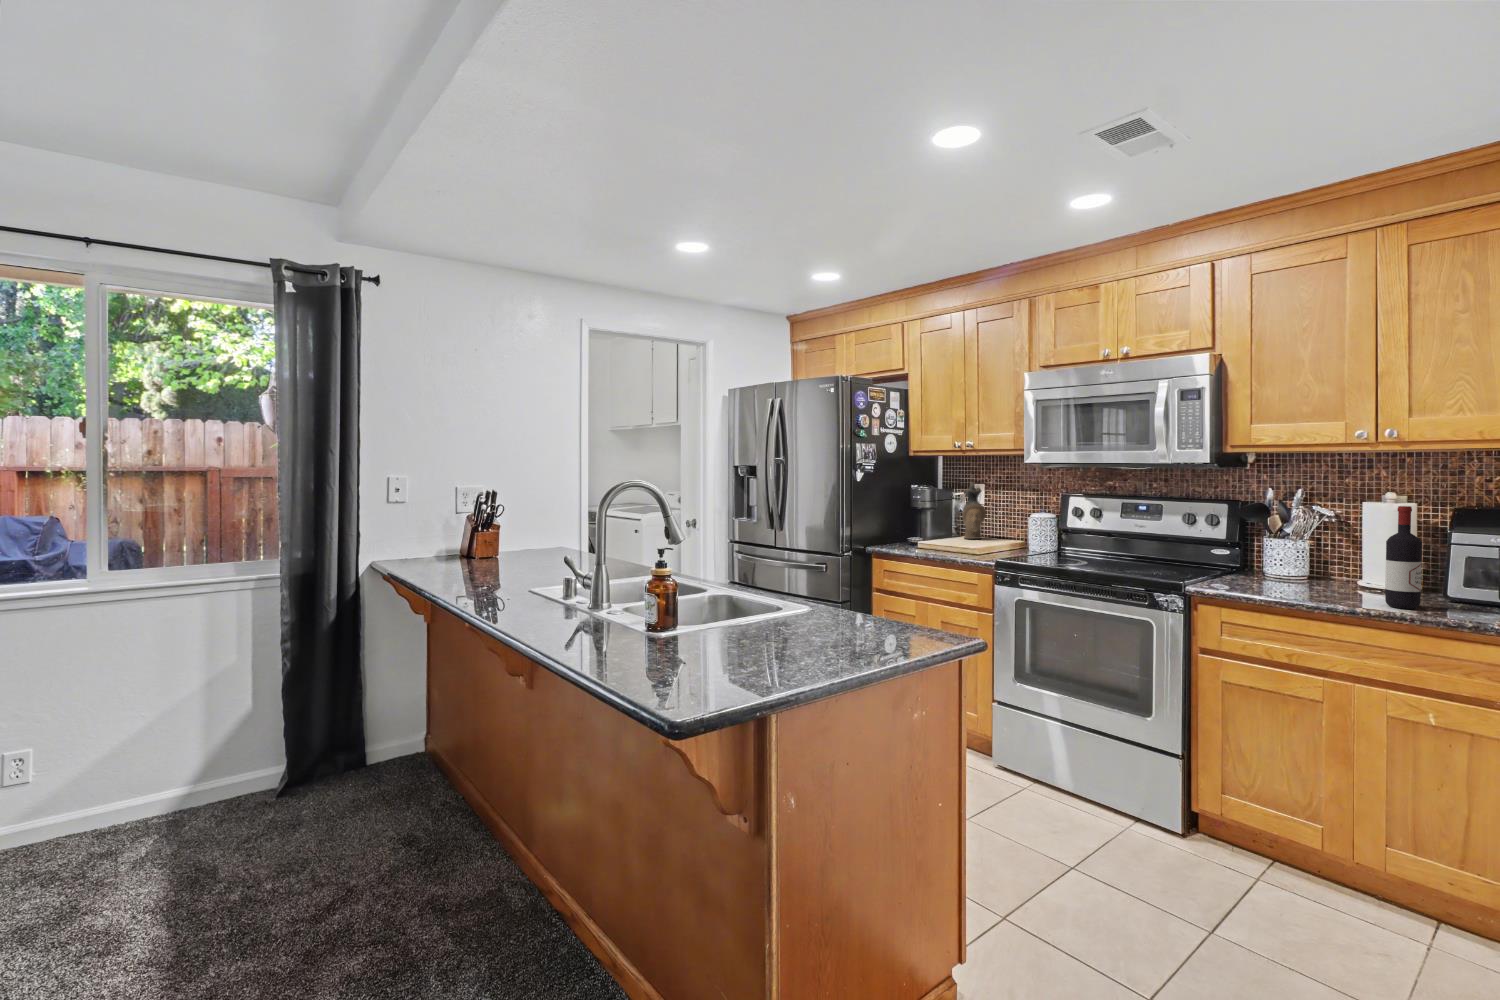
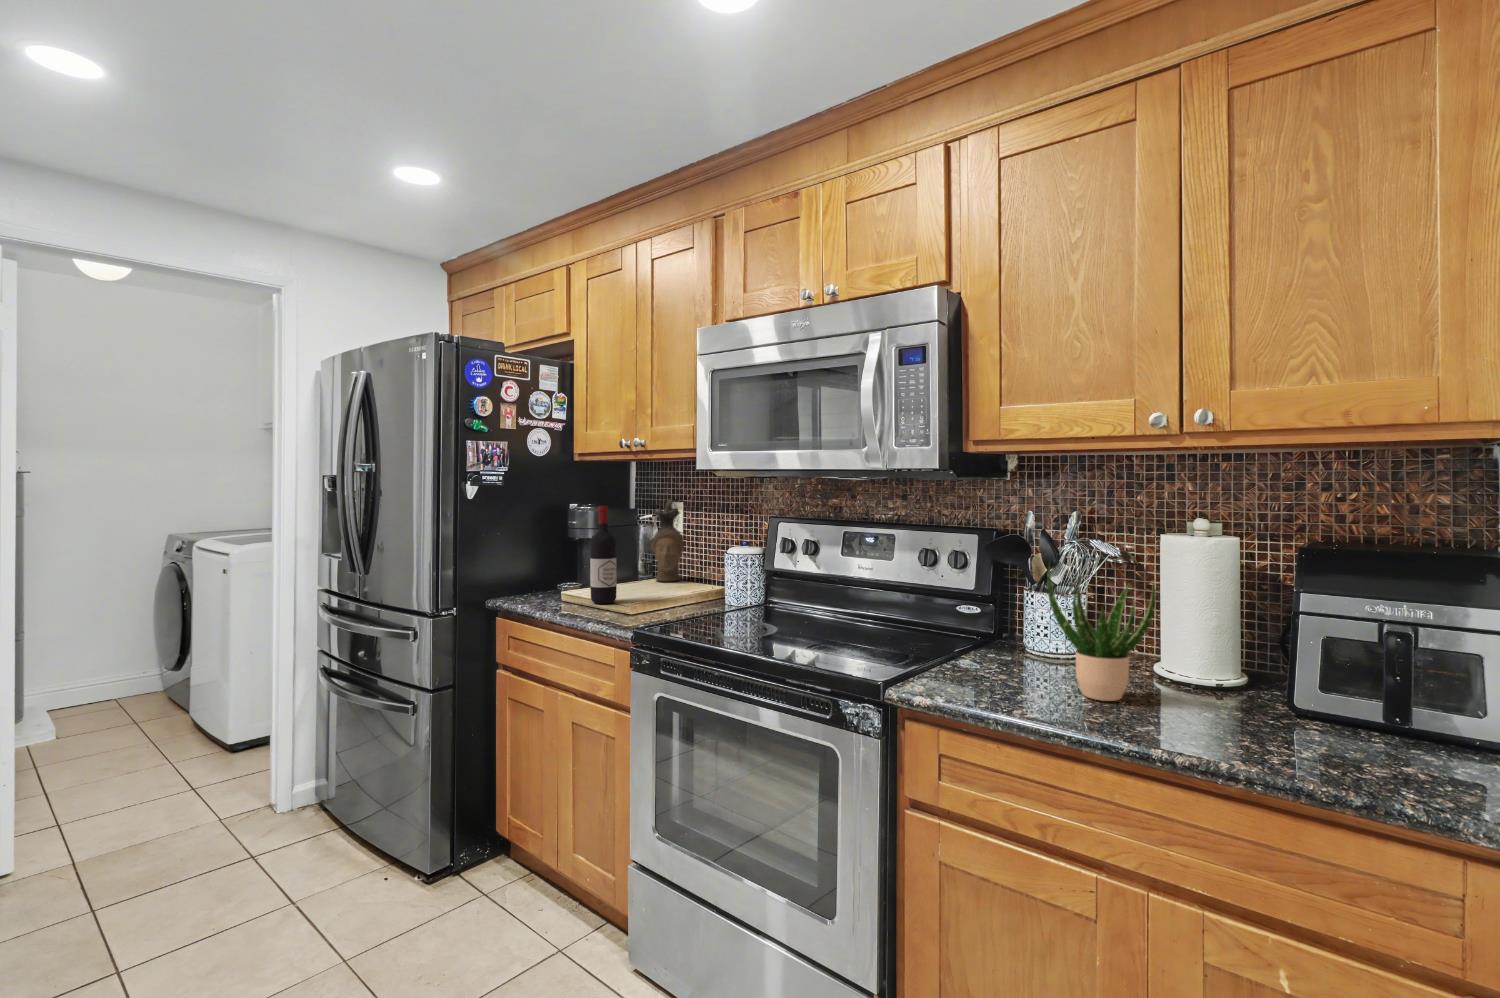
wine bottle: present [1385,506,1422,609] -> present [590,506,617,604]
potted plant: none [1288,516,1357,594] -> present [1047,565,1155,701]

